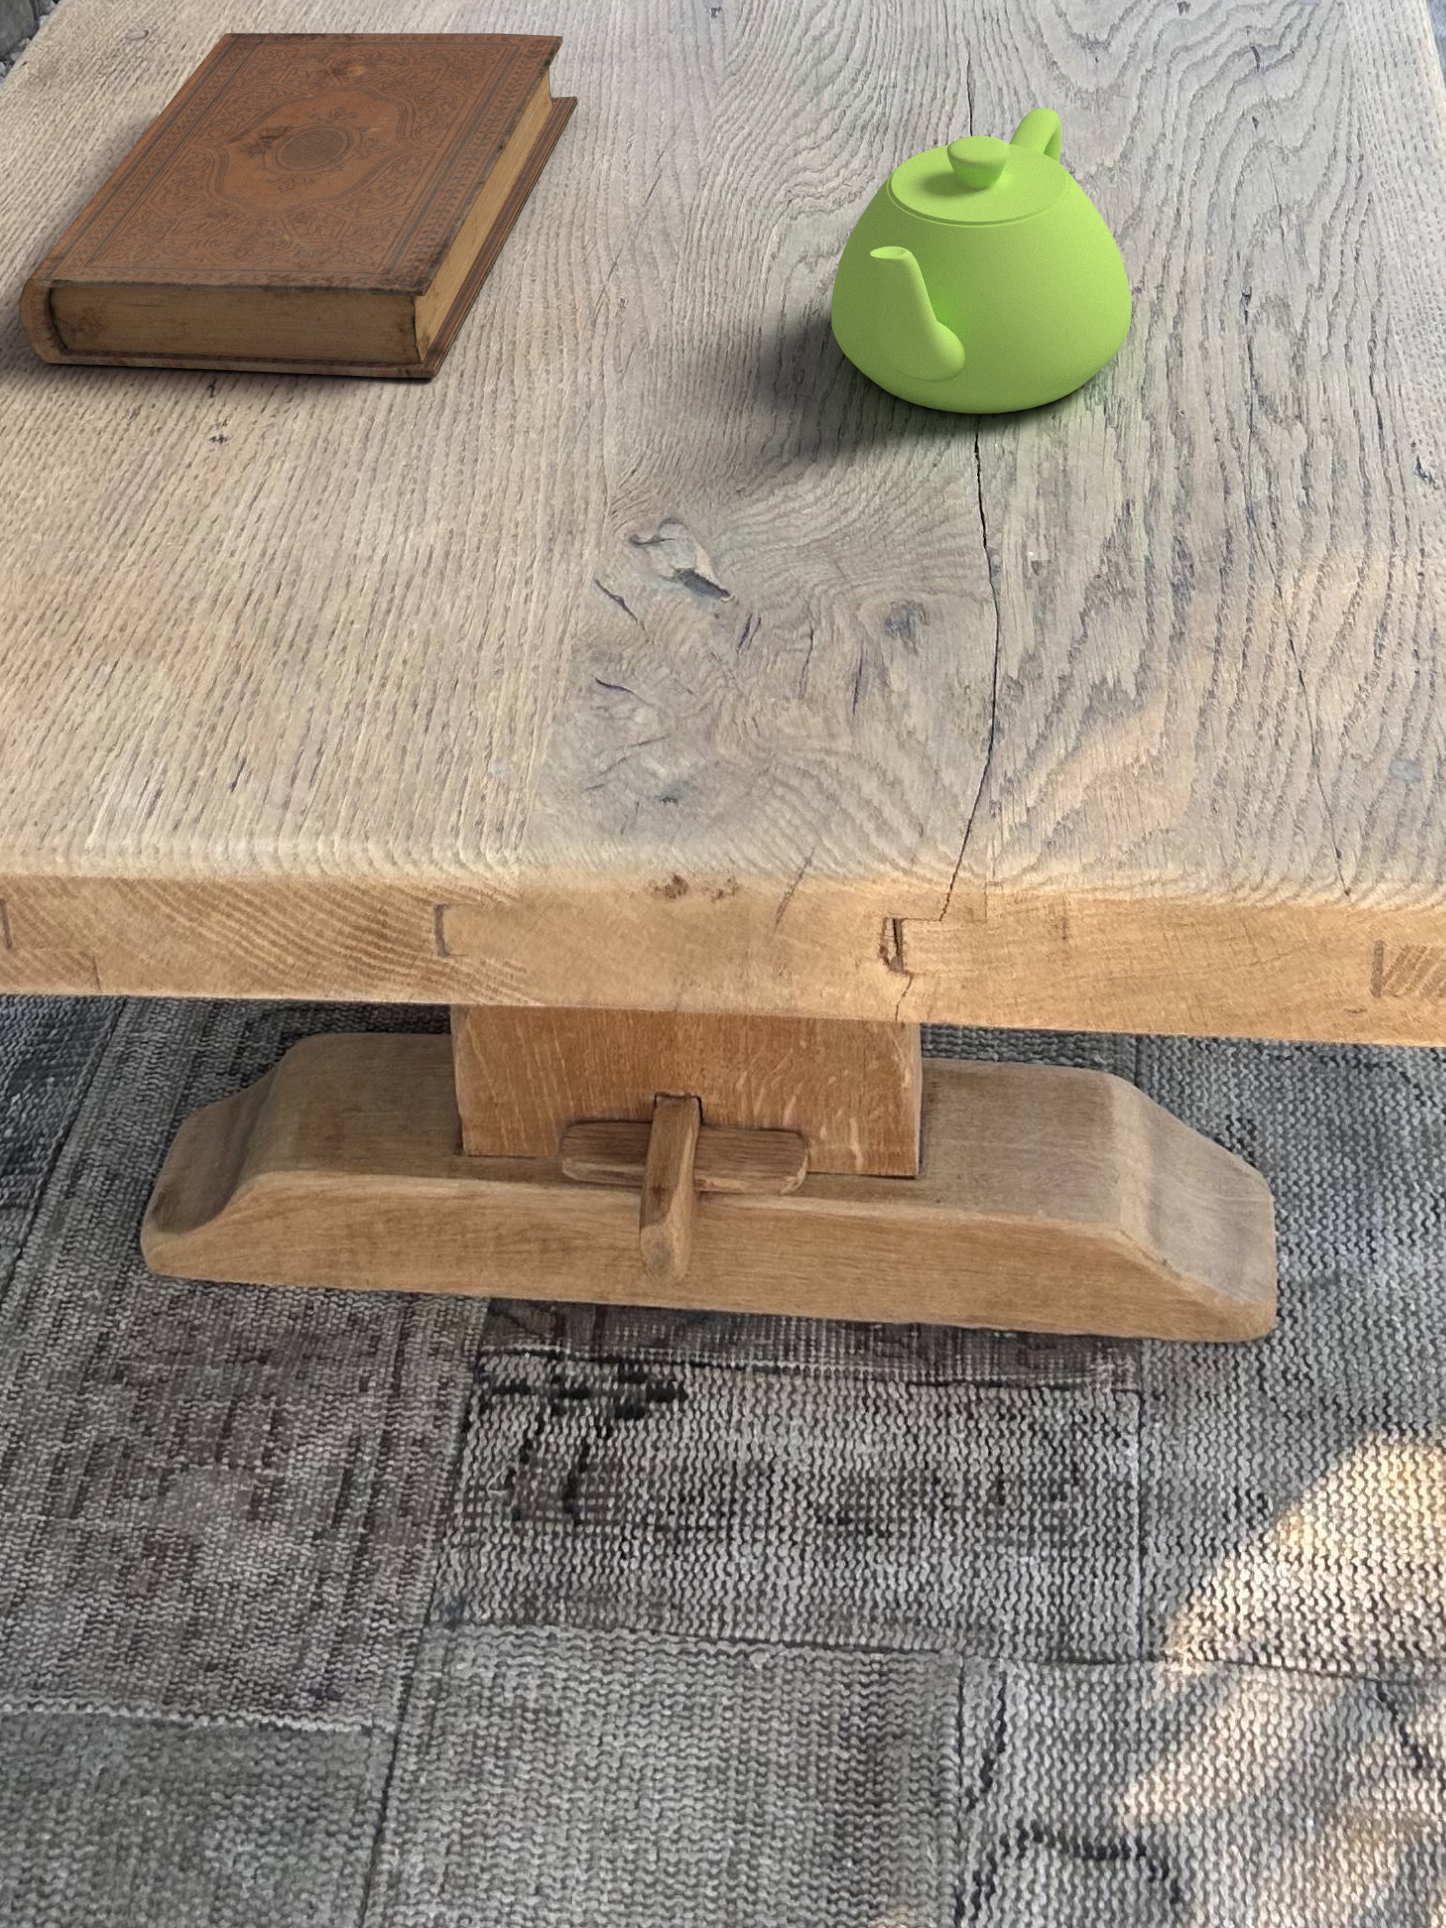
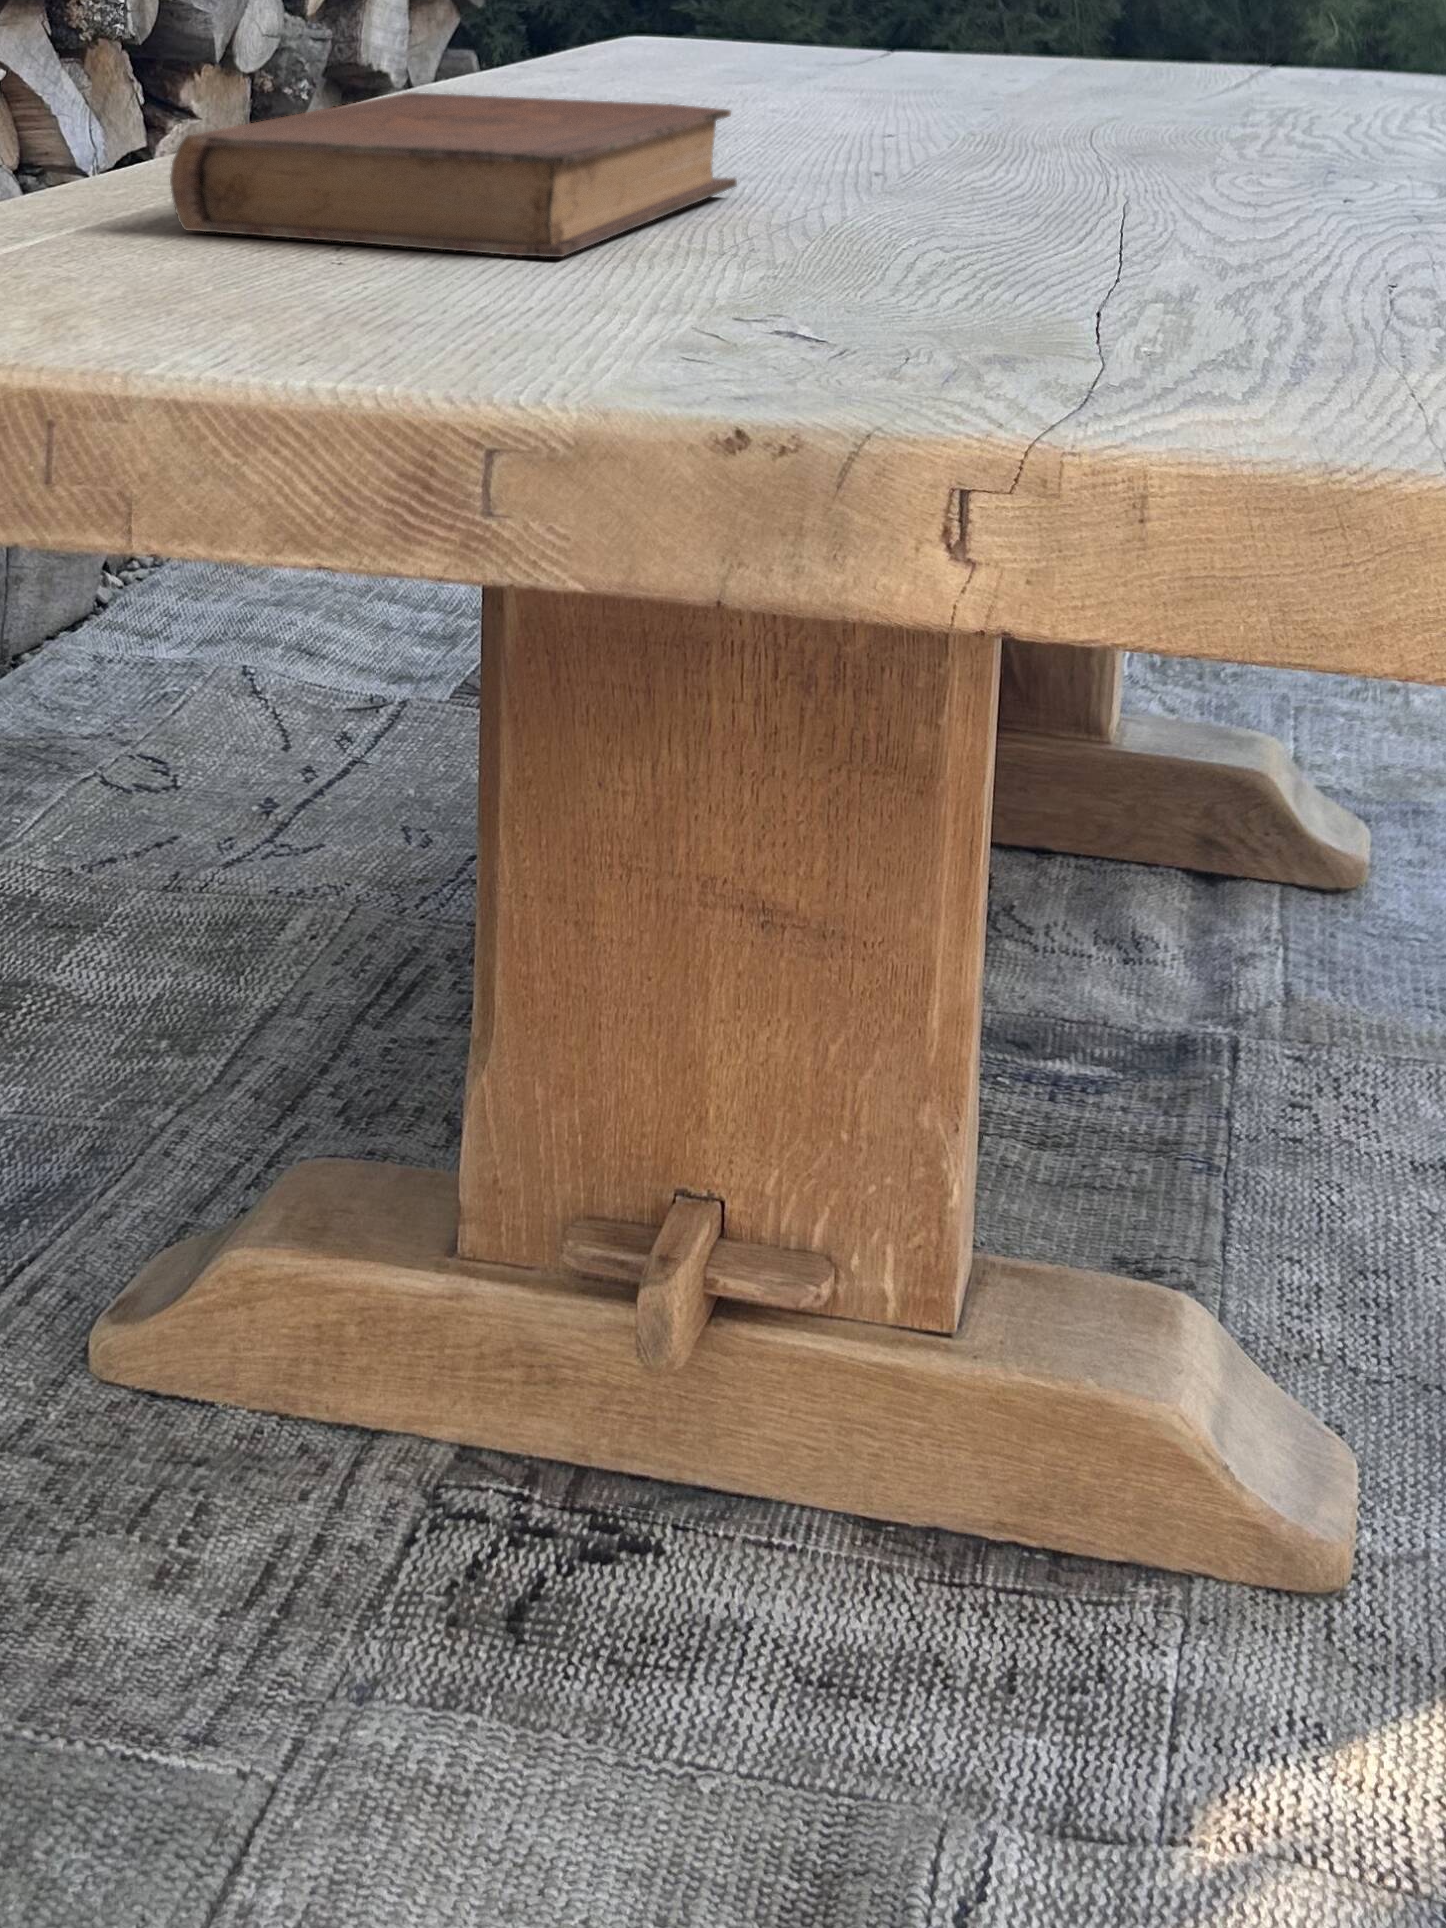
teapot: present [831,108,1131,414] -> none [962,54,1264,304]

